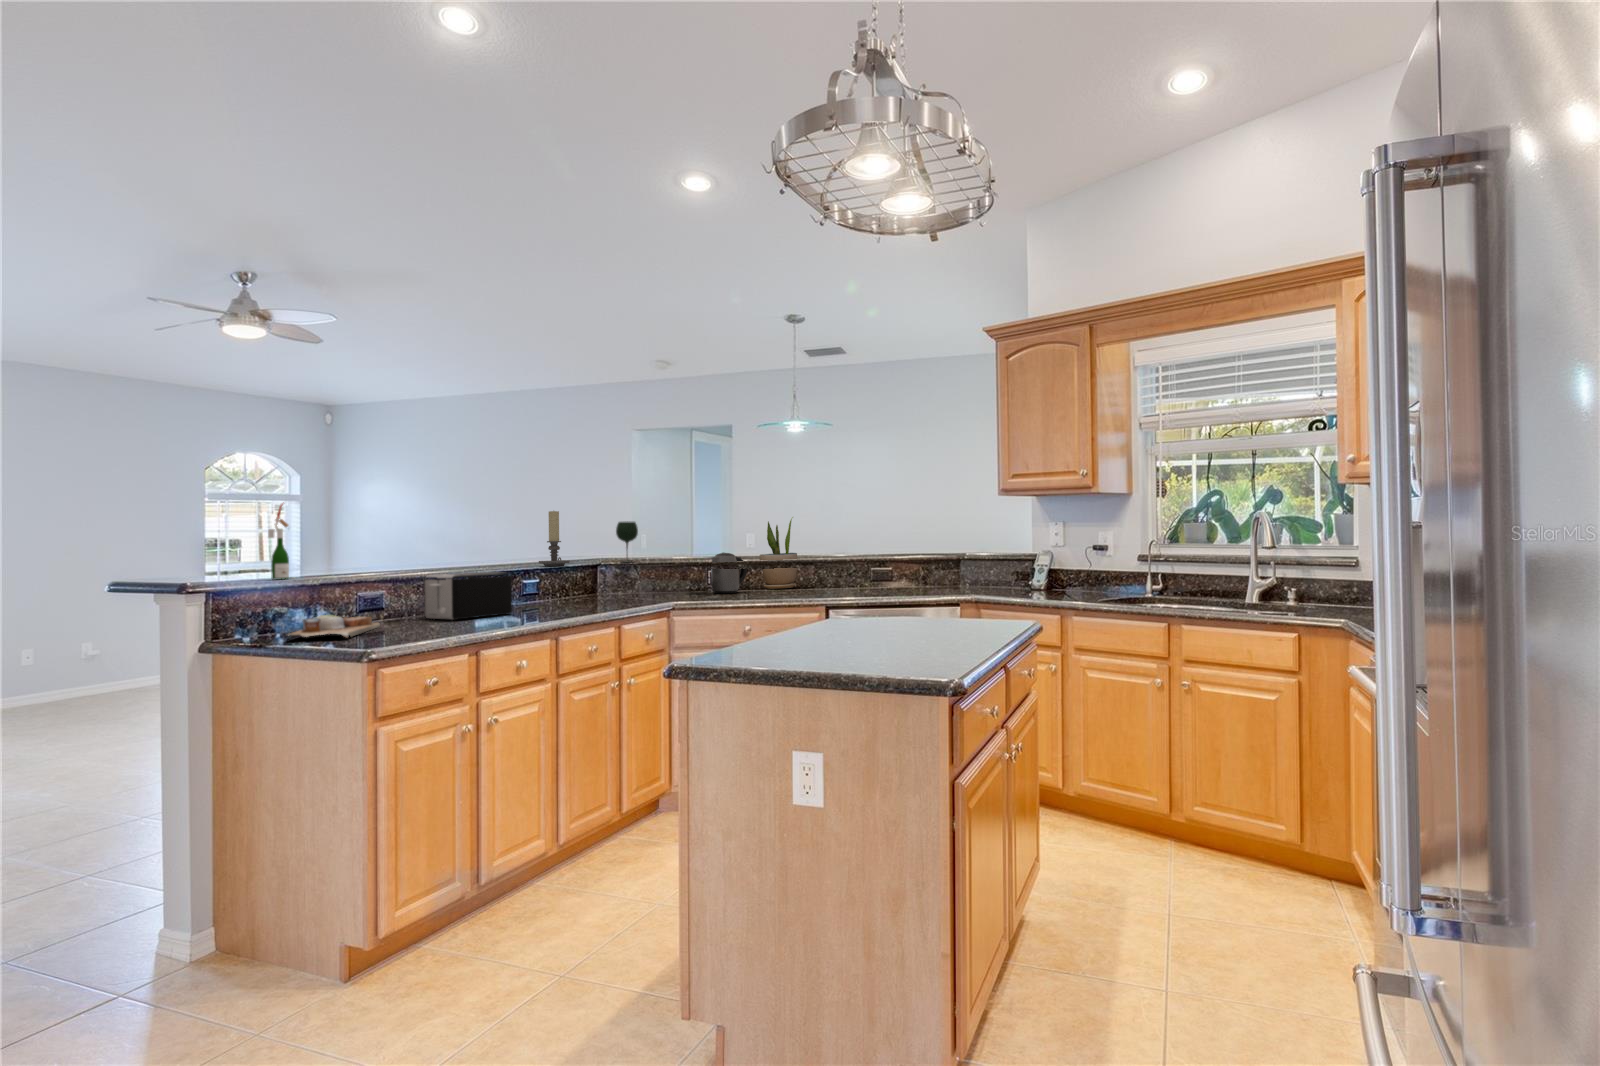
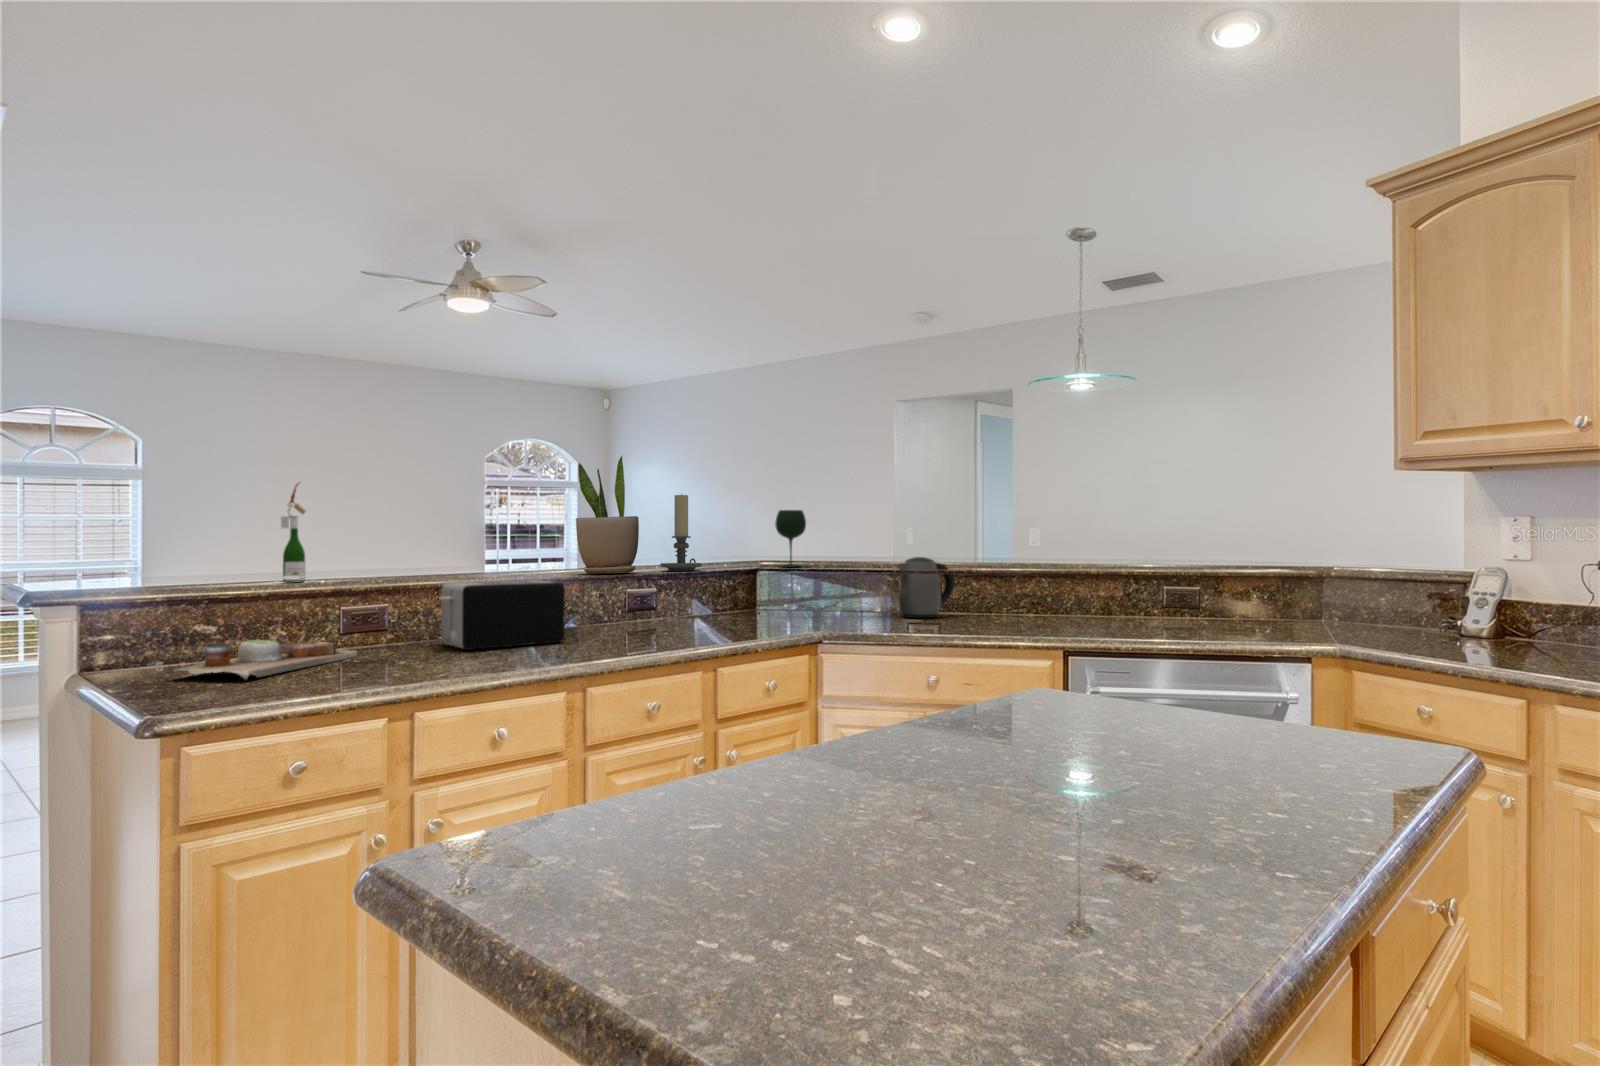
potted plant: present [760,517,797,589] -> present [576,456,639,574]

